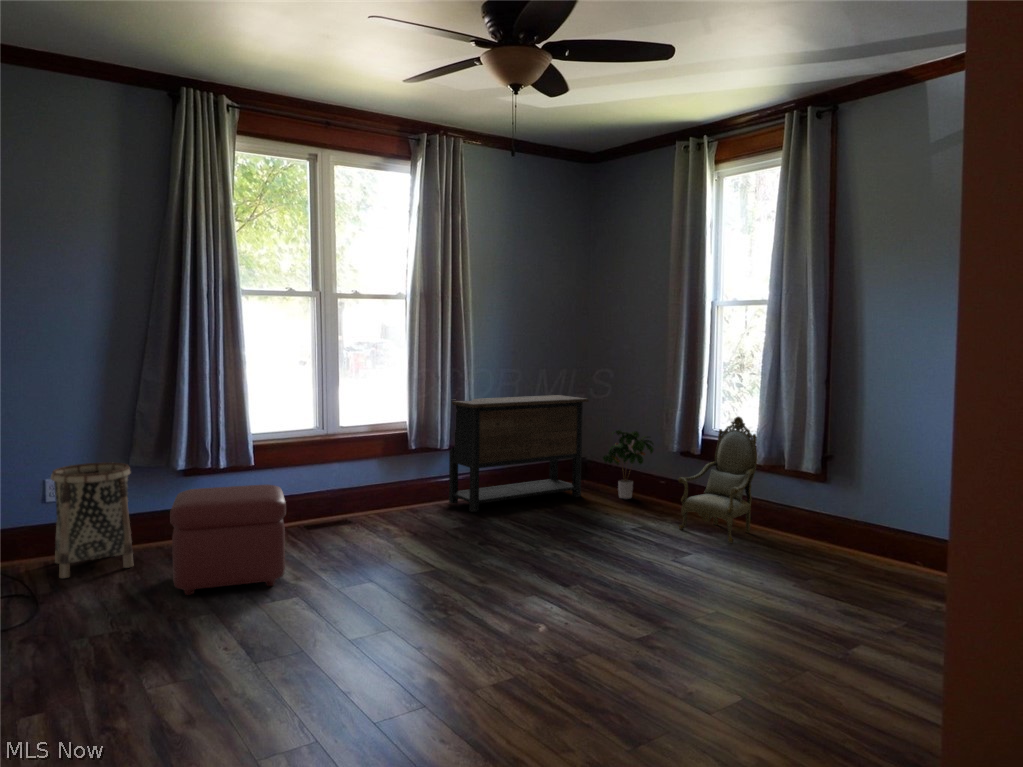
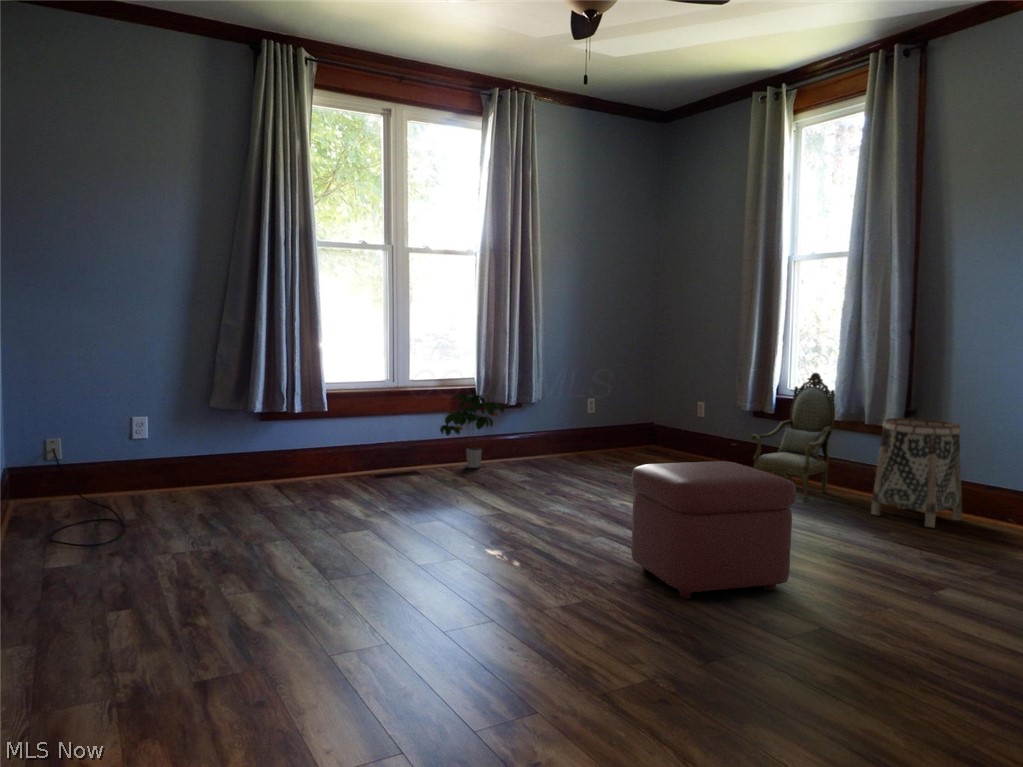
dresser: present [449,395,589,512] -> none [513,357,657,468]
potted plant: present [603,430,654,499] -> present [440,394,504,468]
basket: present [51,462,133,578] -> present [871,418,962,527]
ottoman: present [170,484,286,595] -> present [631,461,796,599]

